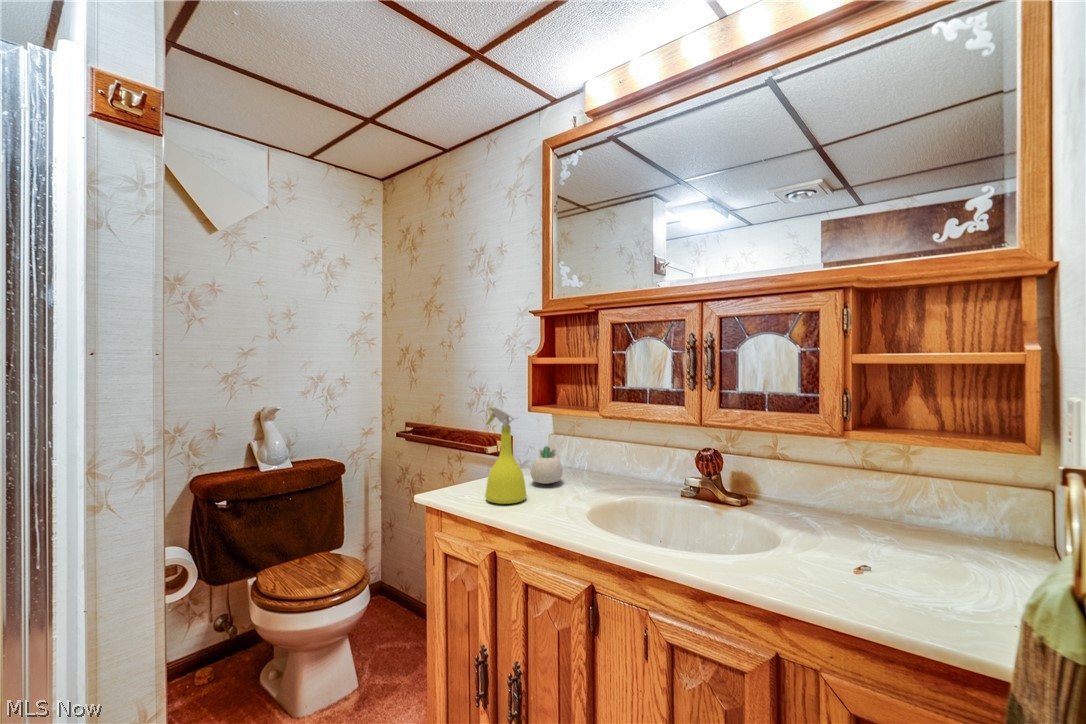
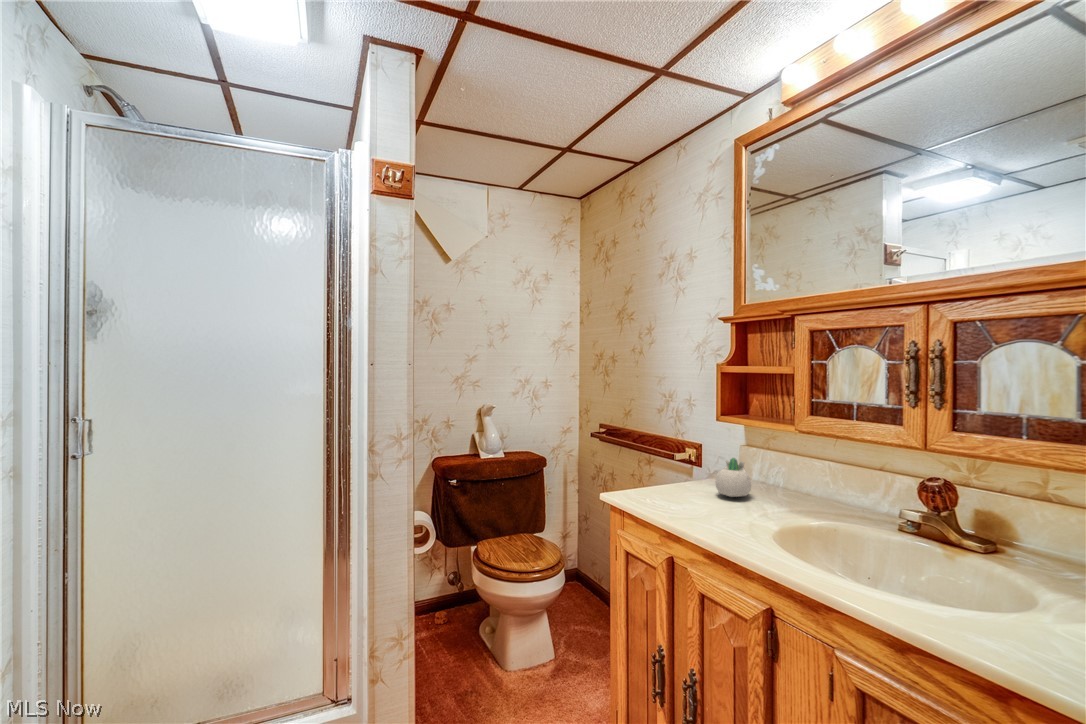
spray bottle: present [485,407,527,504] -> none [666,415,708,512]

